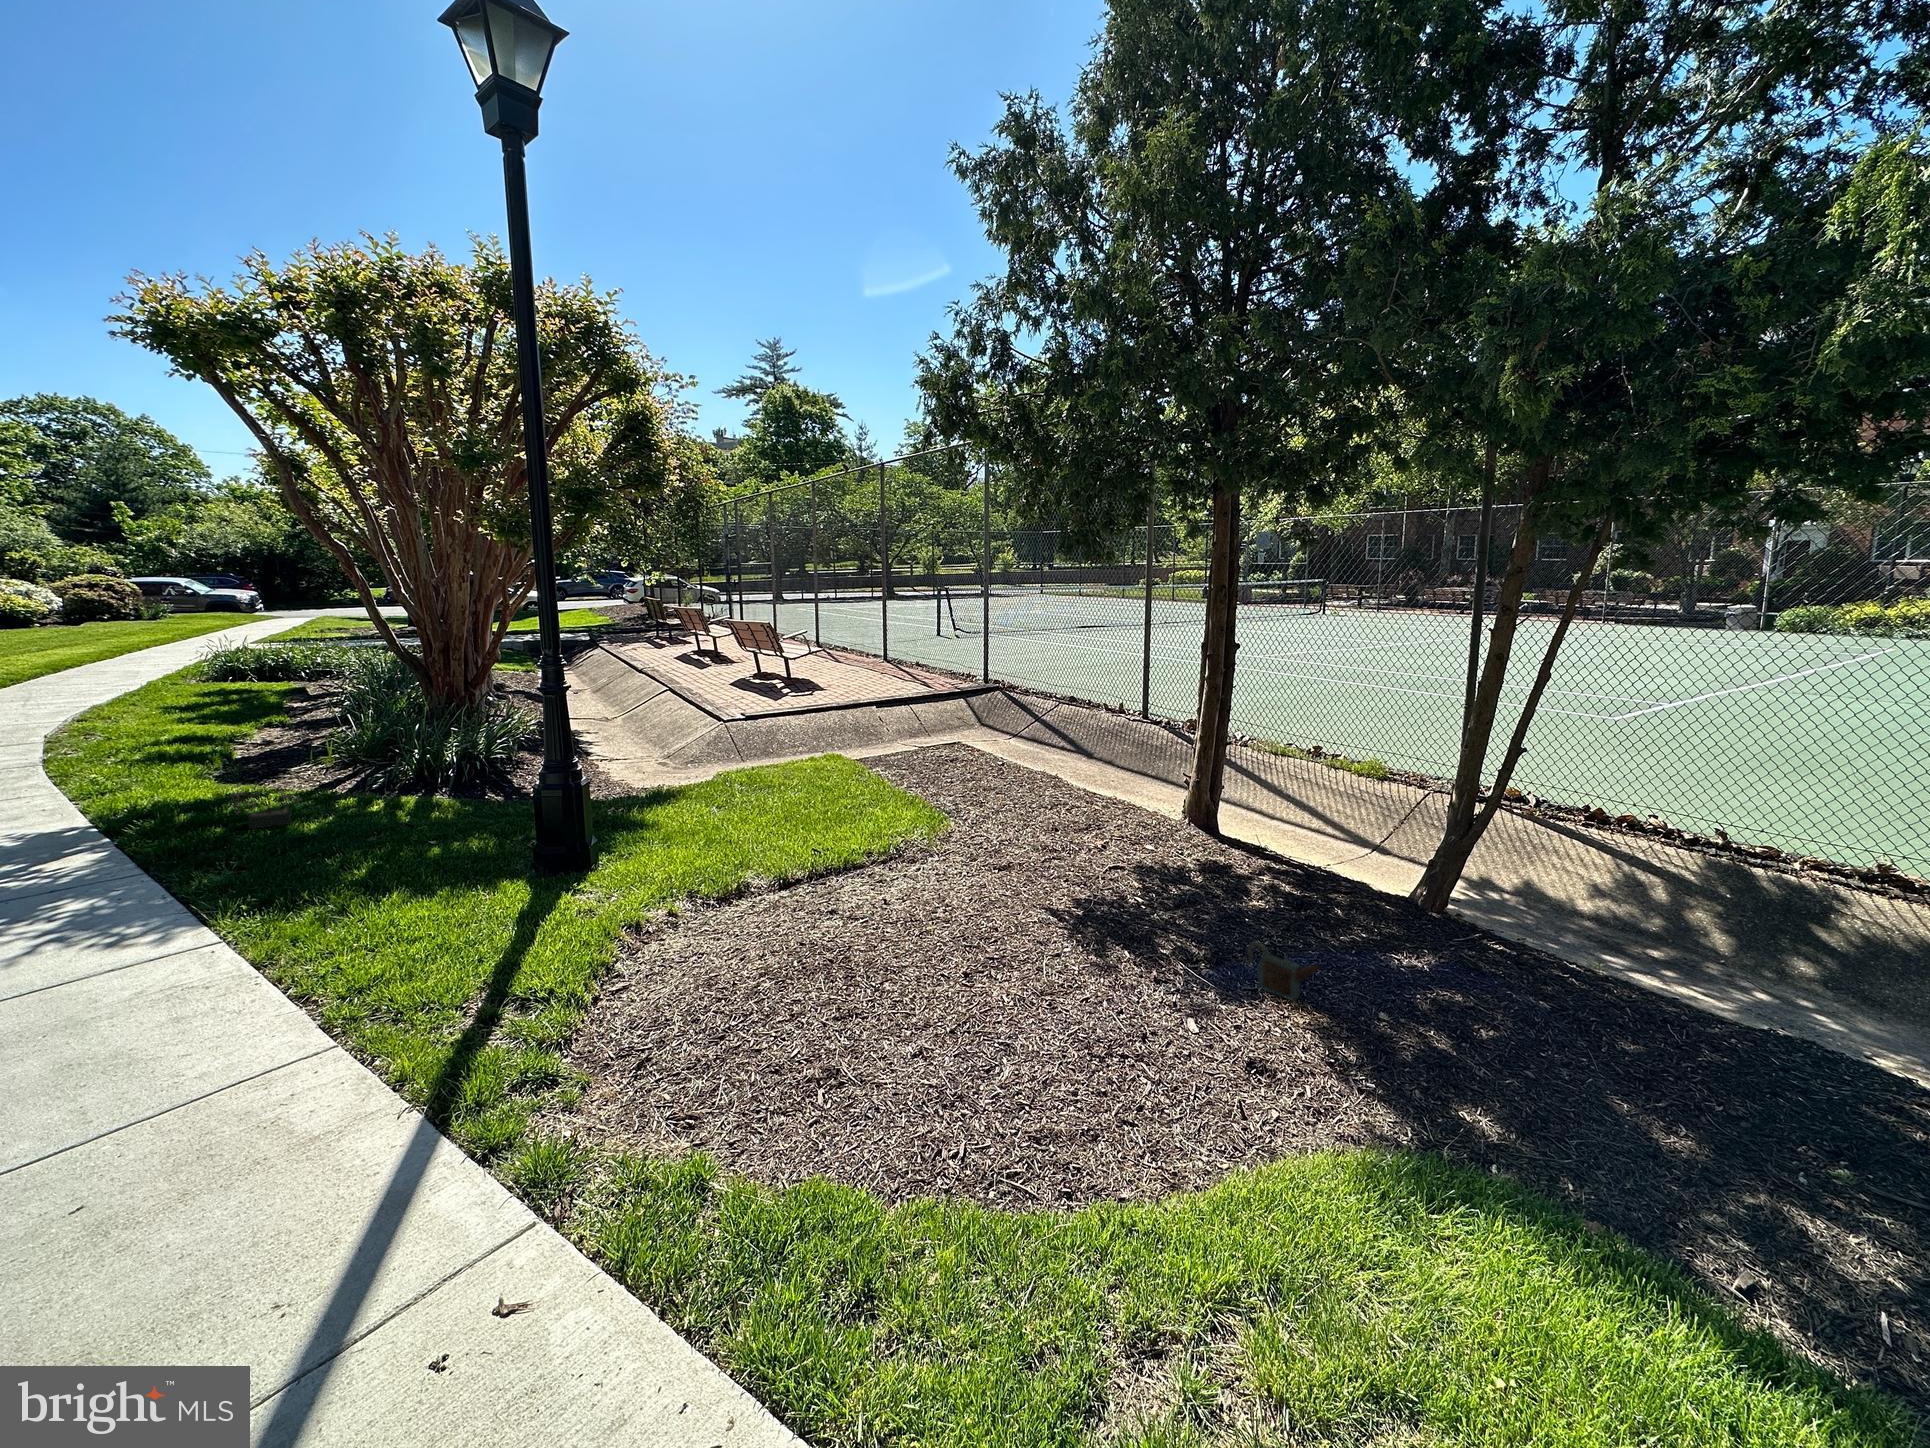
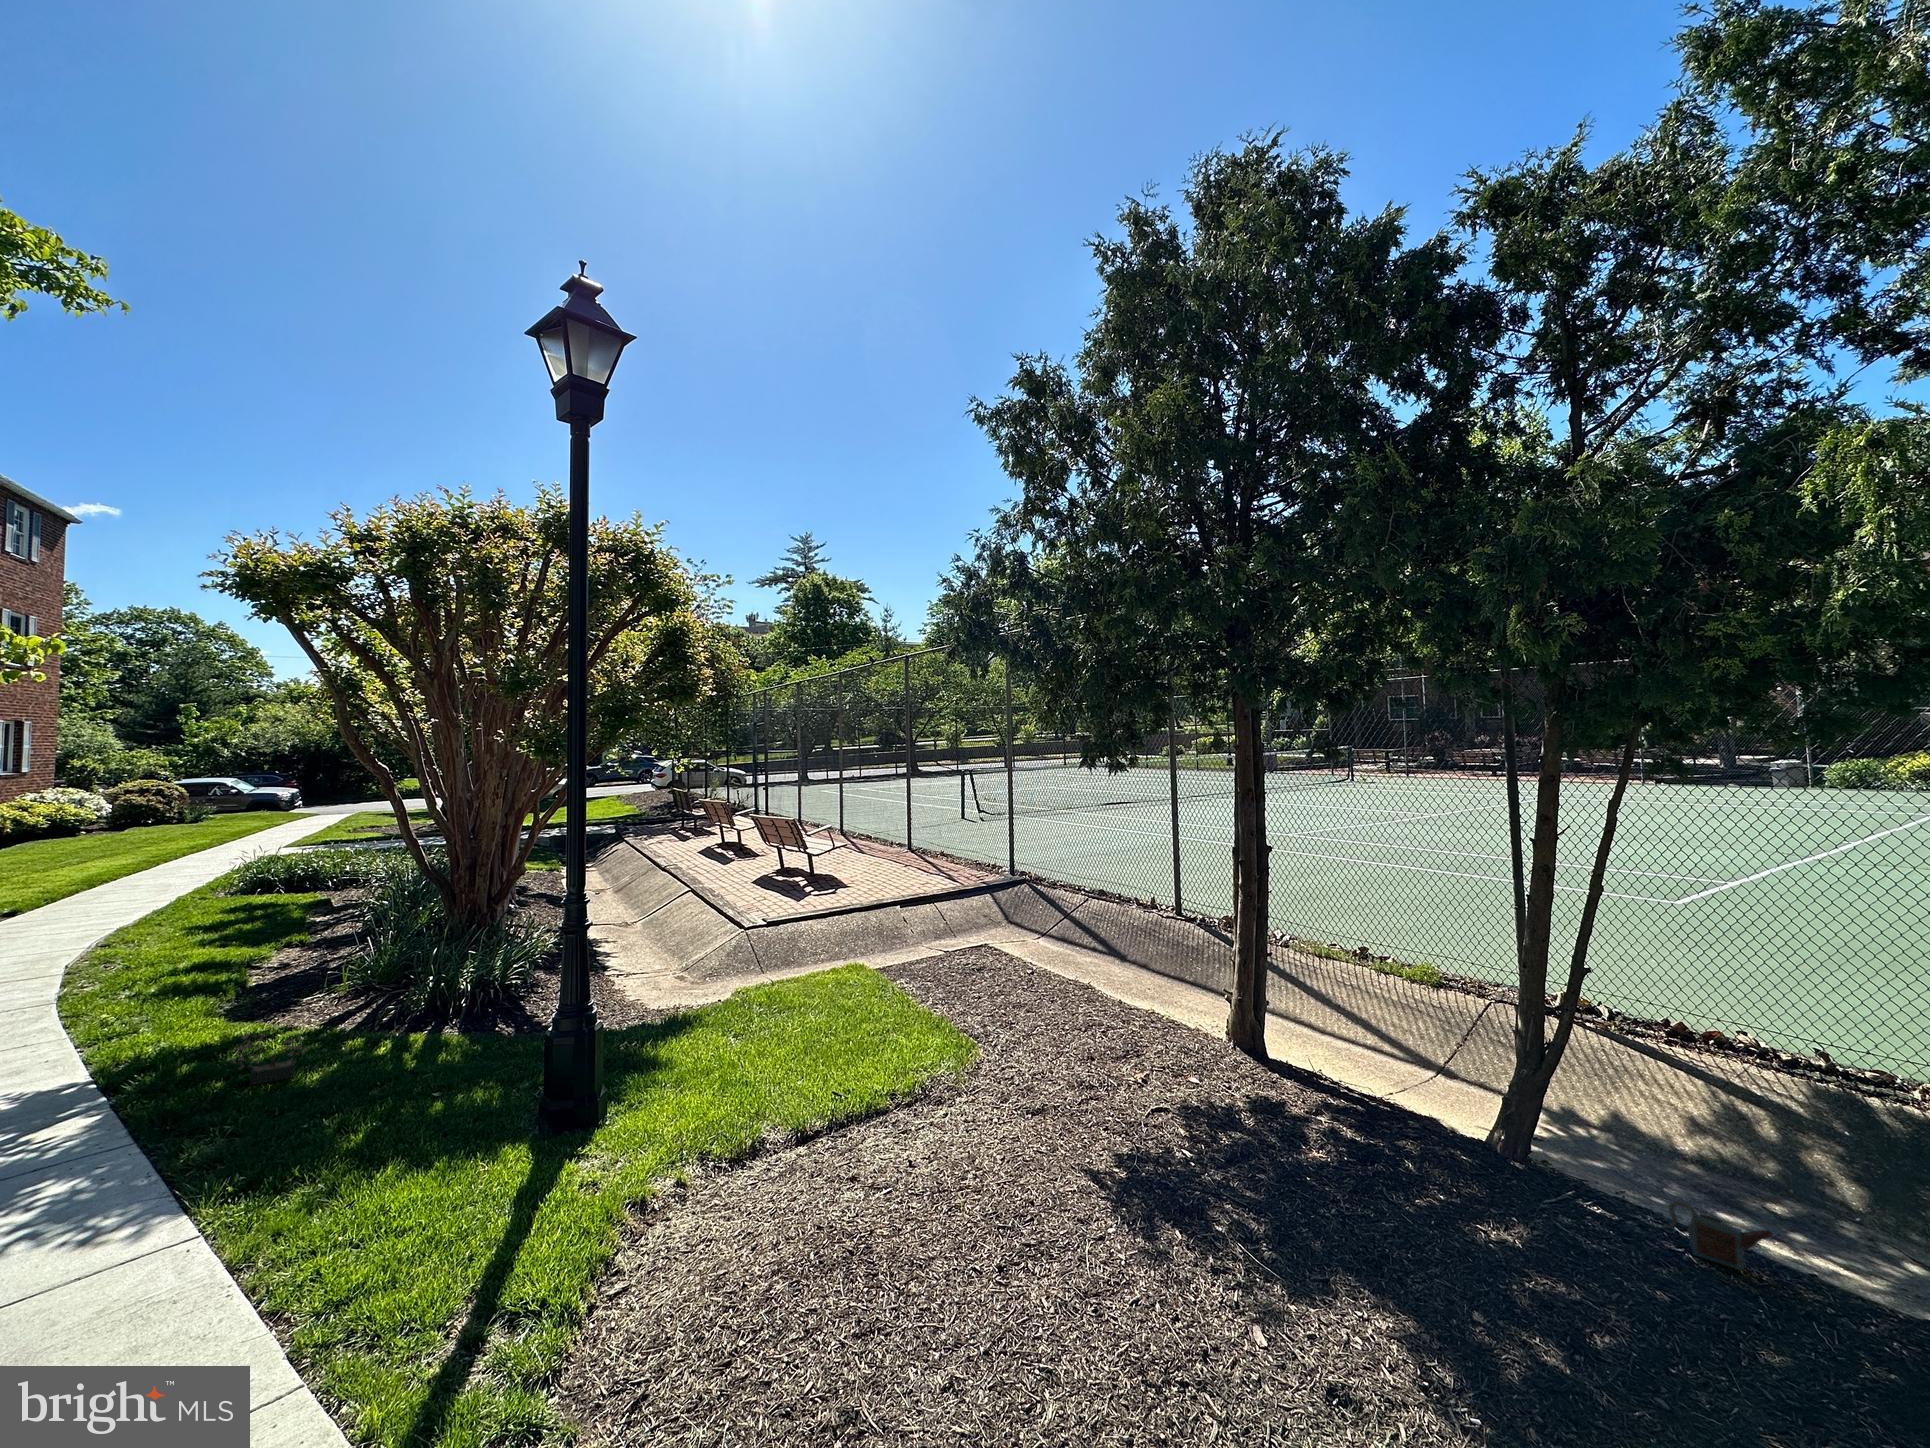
watering can: present [1246,941,1321,1001] -> present [1669,1200,1773,1270]

